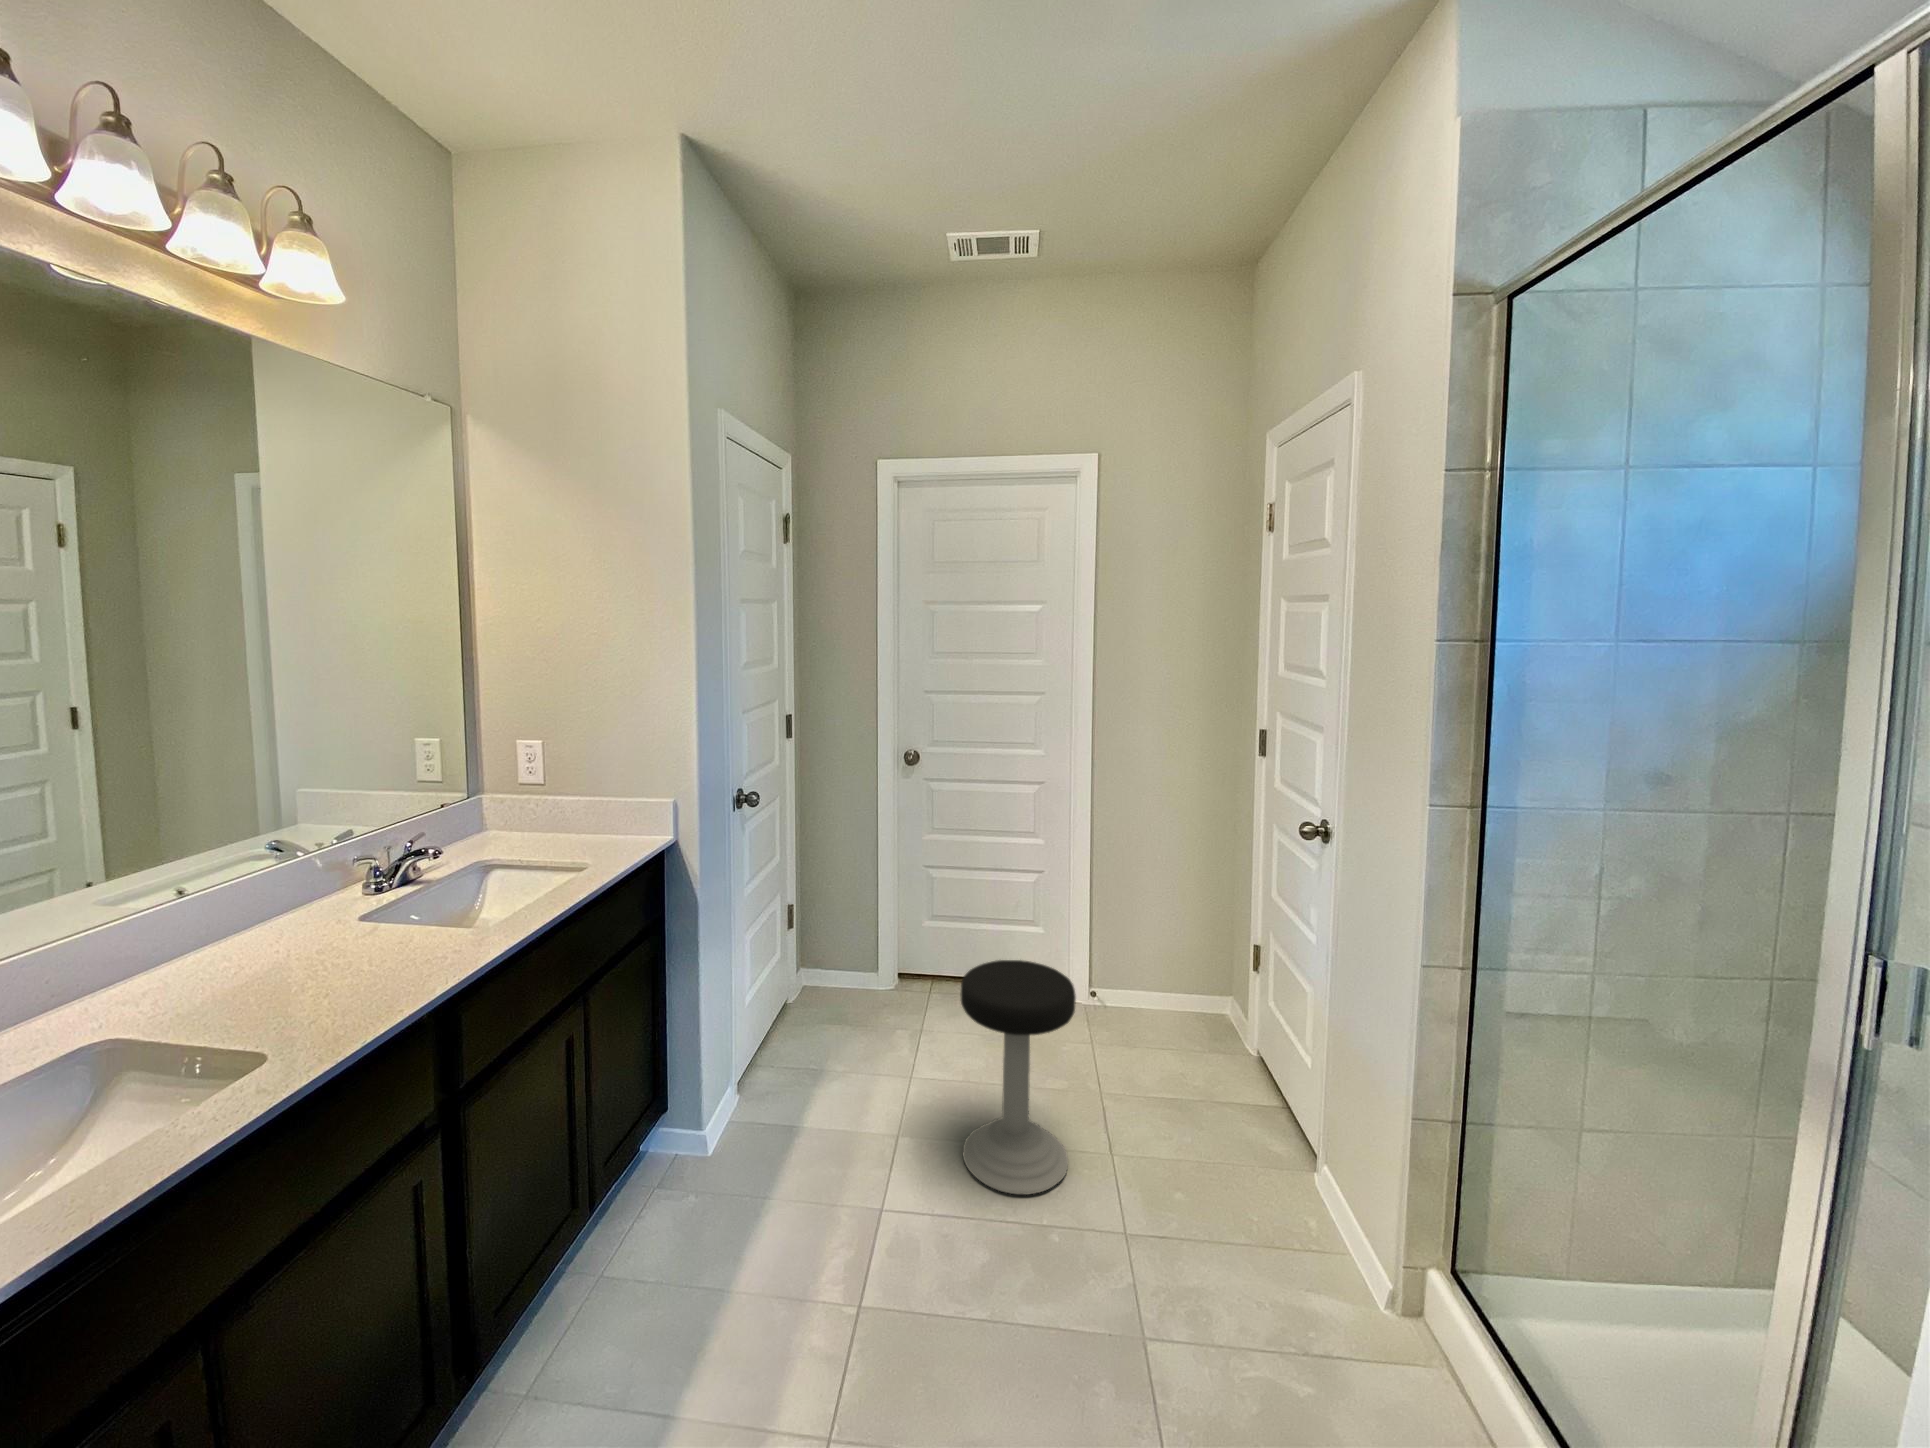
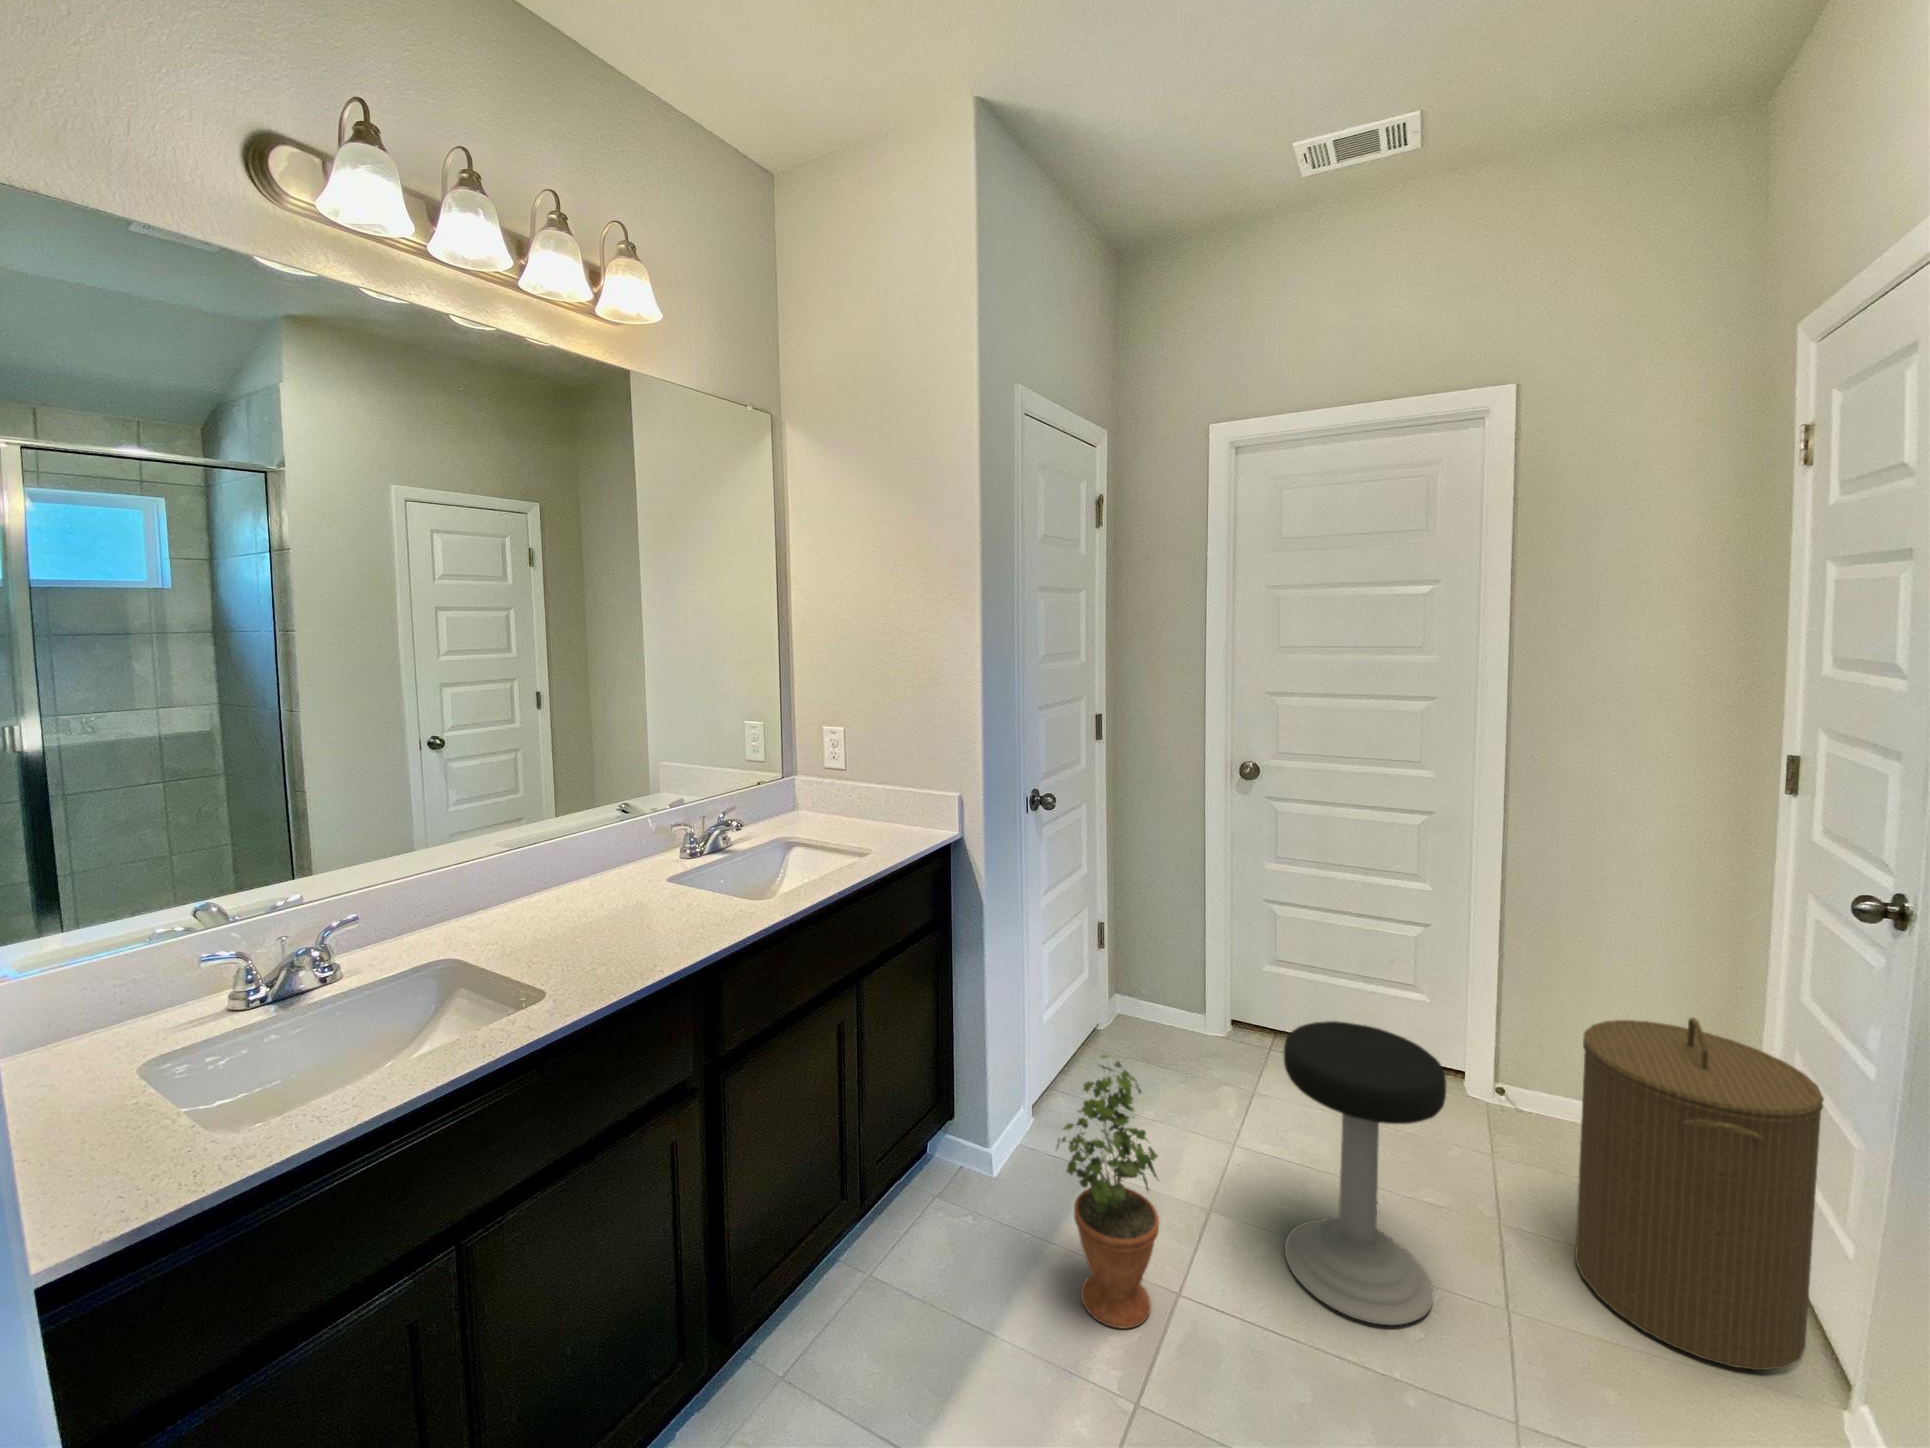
laundry hamper: none [1152,918,1287,1154] -> present [1575,1018,1824,1370]
potted plant: none [781,1024,870,1263] -> present [1057,1056,1159,1329]

